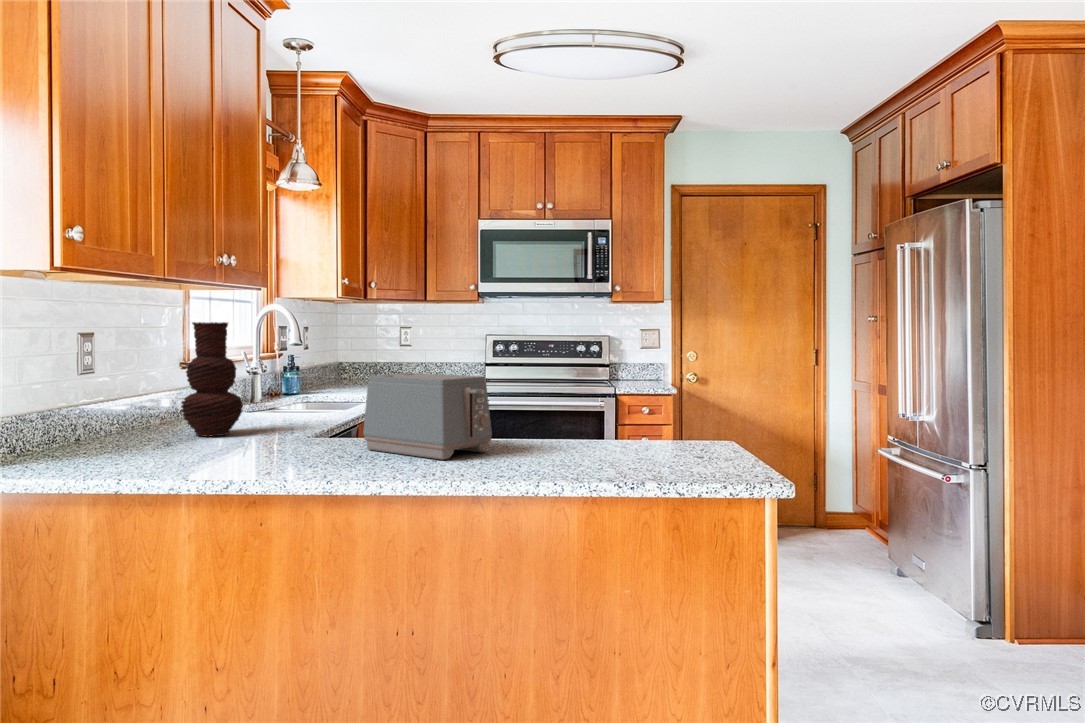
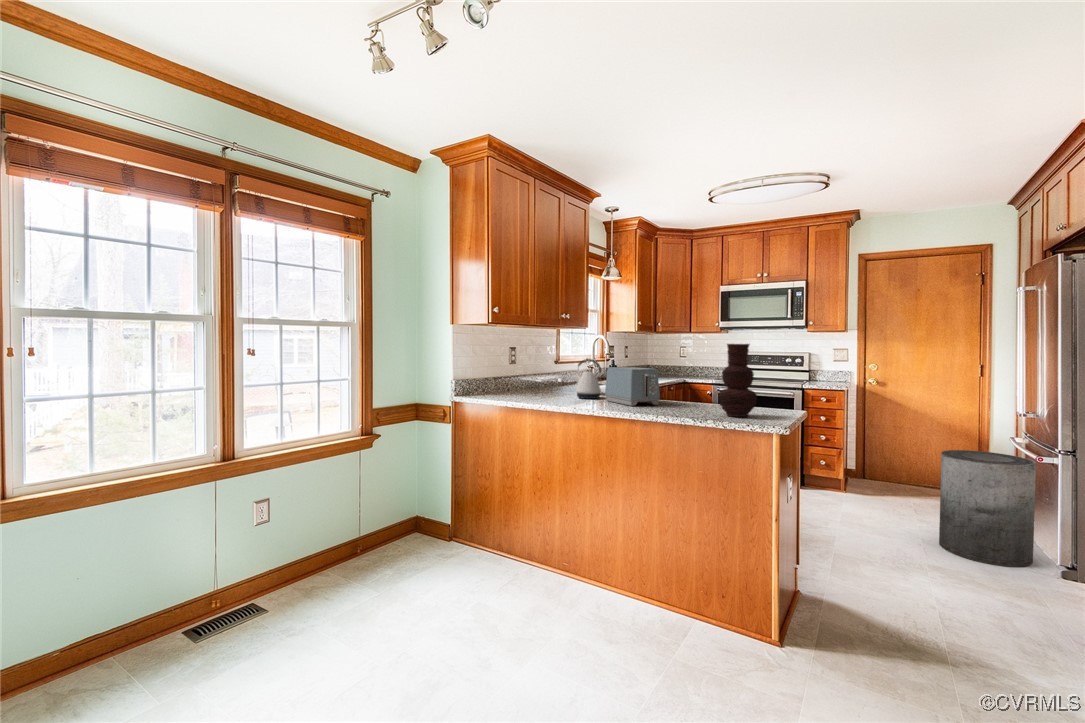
vase: present [181,322,243,437] -> present [718,344,757,417]
kettle: none [277,357,349,448] -> present [573,359,603,399]
trash can: none [830,474,942,636] -> present [939,450,1036,567]

